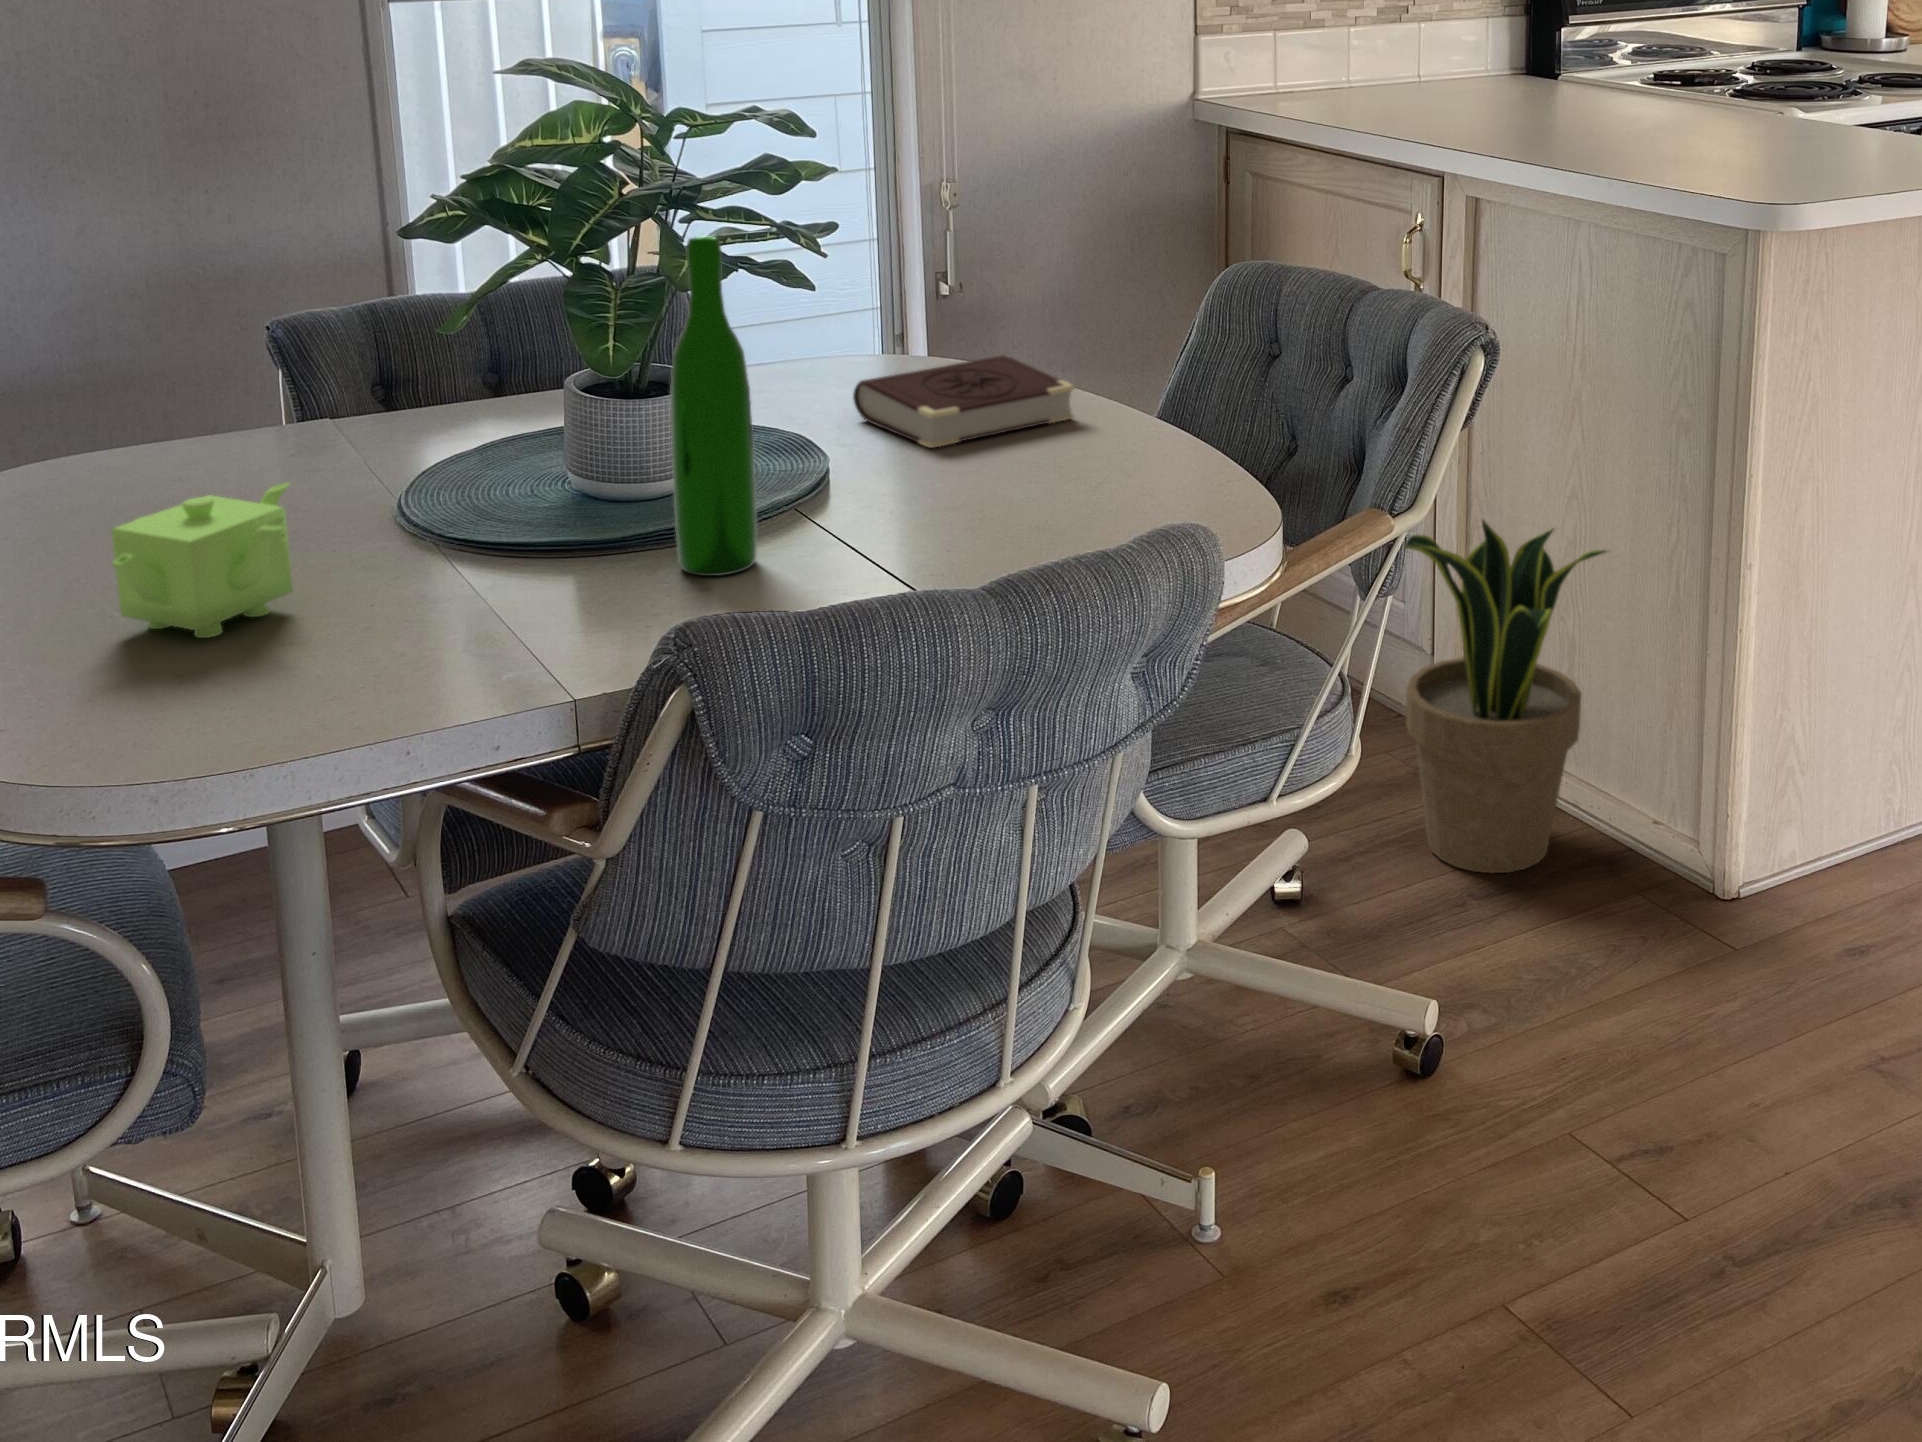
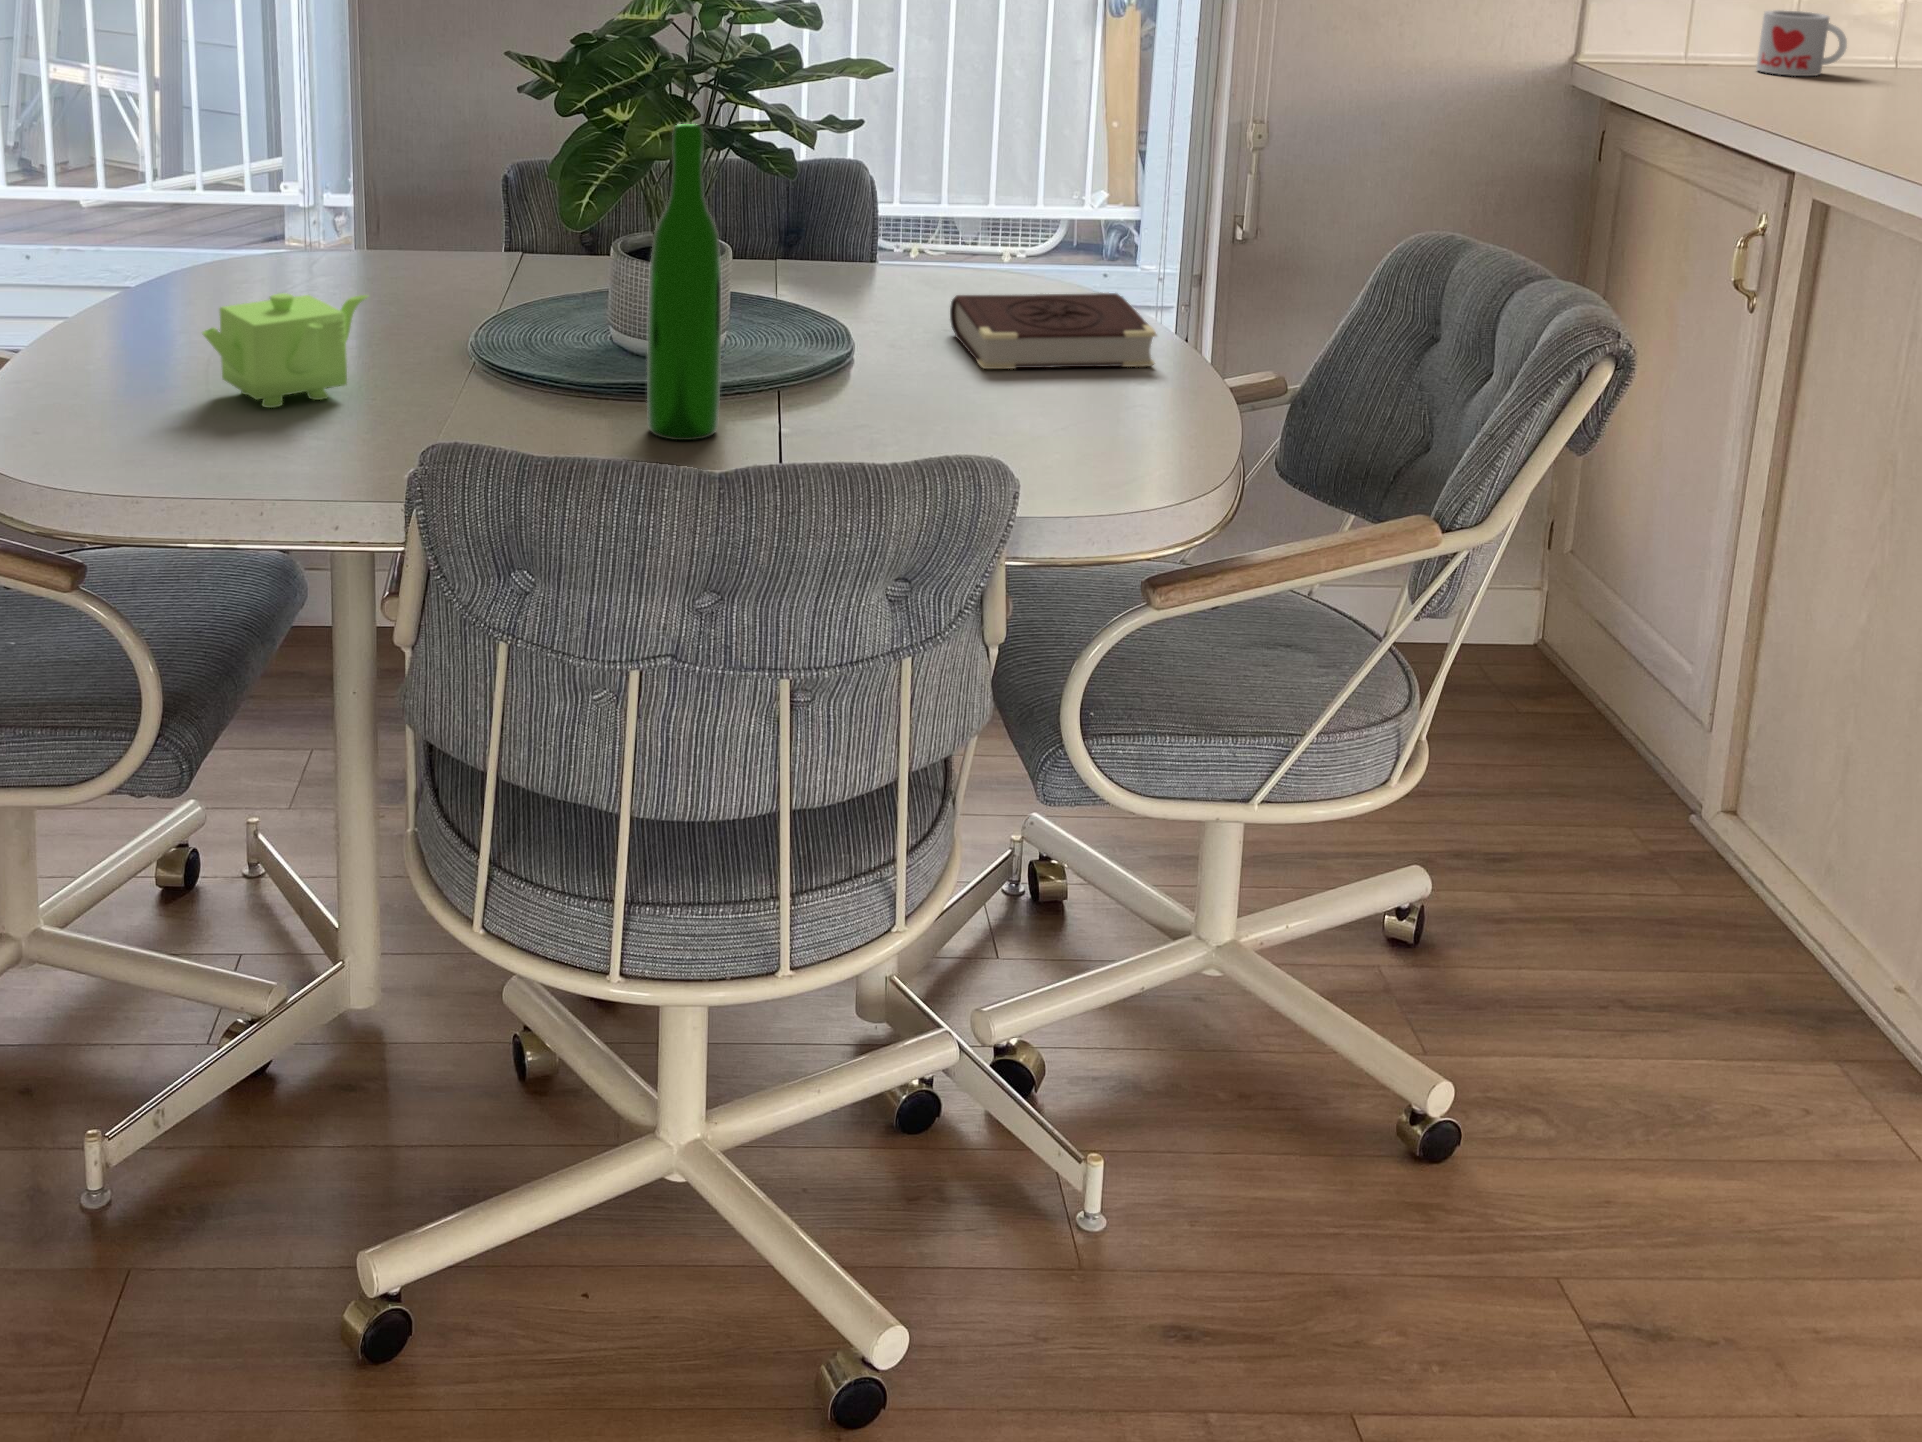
mug: none [1335,41,1404,95] -> present [1756,10,1847,76]
potted plant: present [1404,520,1606,873] -> none [1595,574,1877,994]

